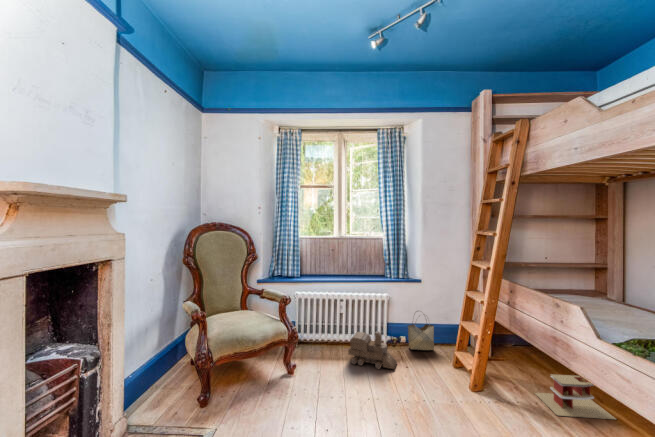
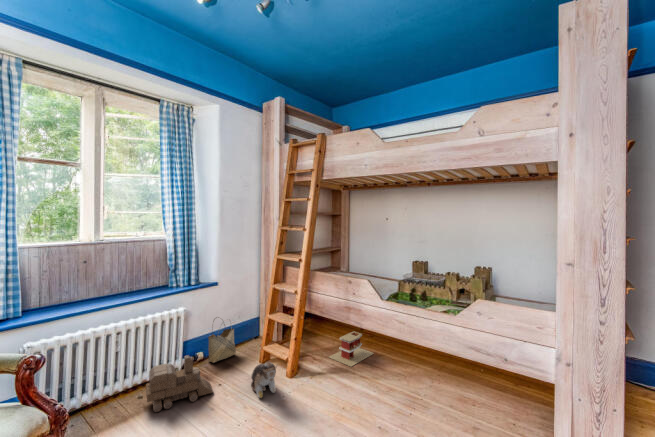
plush toy: none [423,359,445,393] -> present [251,362,278,398]

